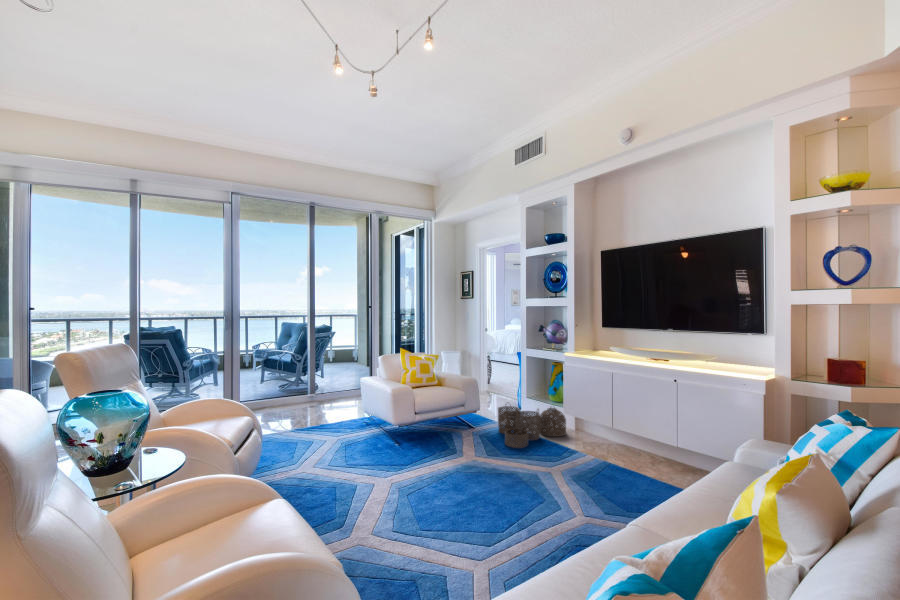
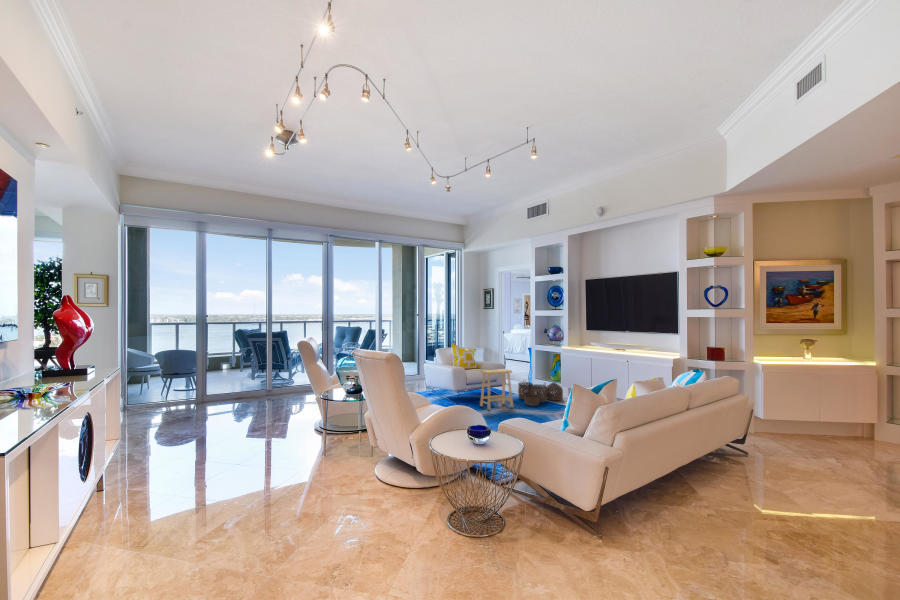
footstool: none [432,389,484,459] -> present [480,369,513,410]

